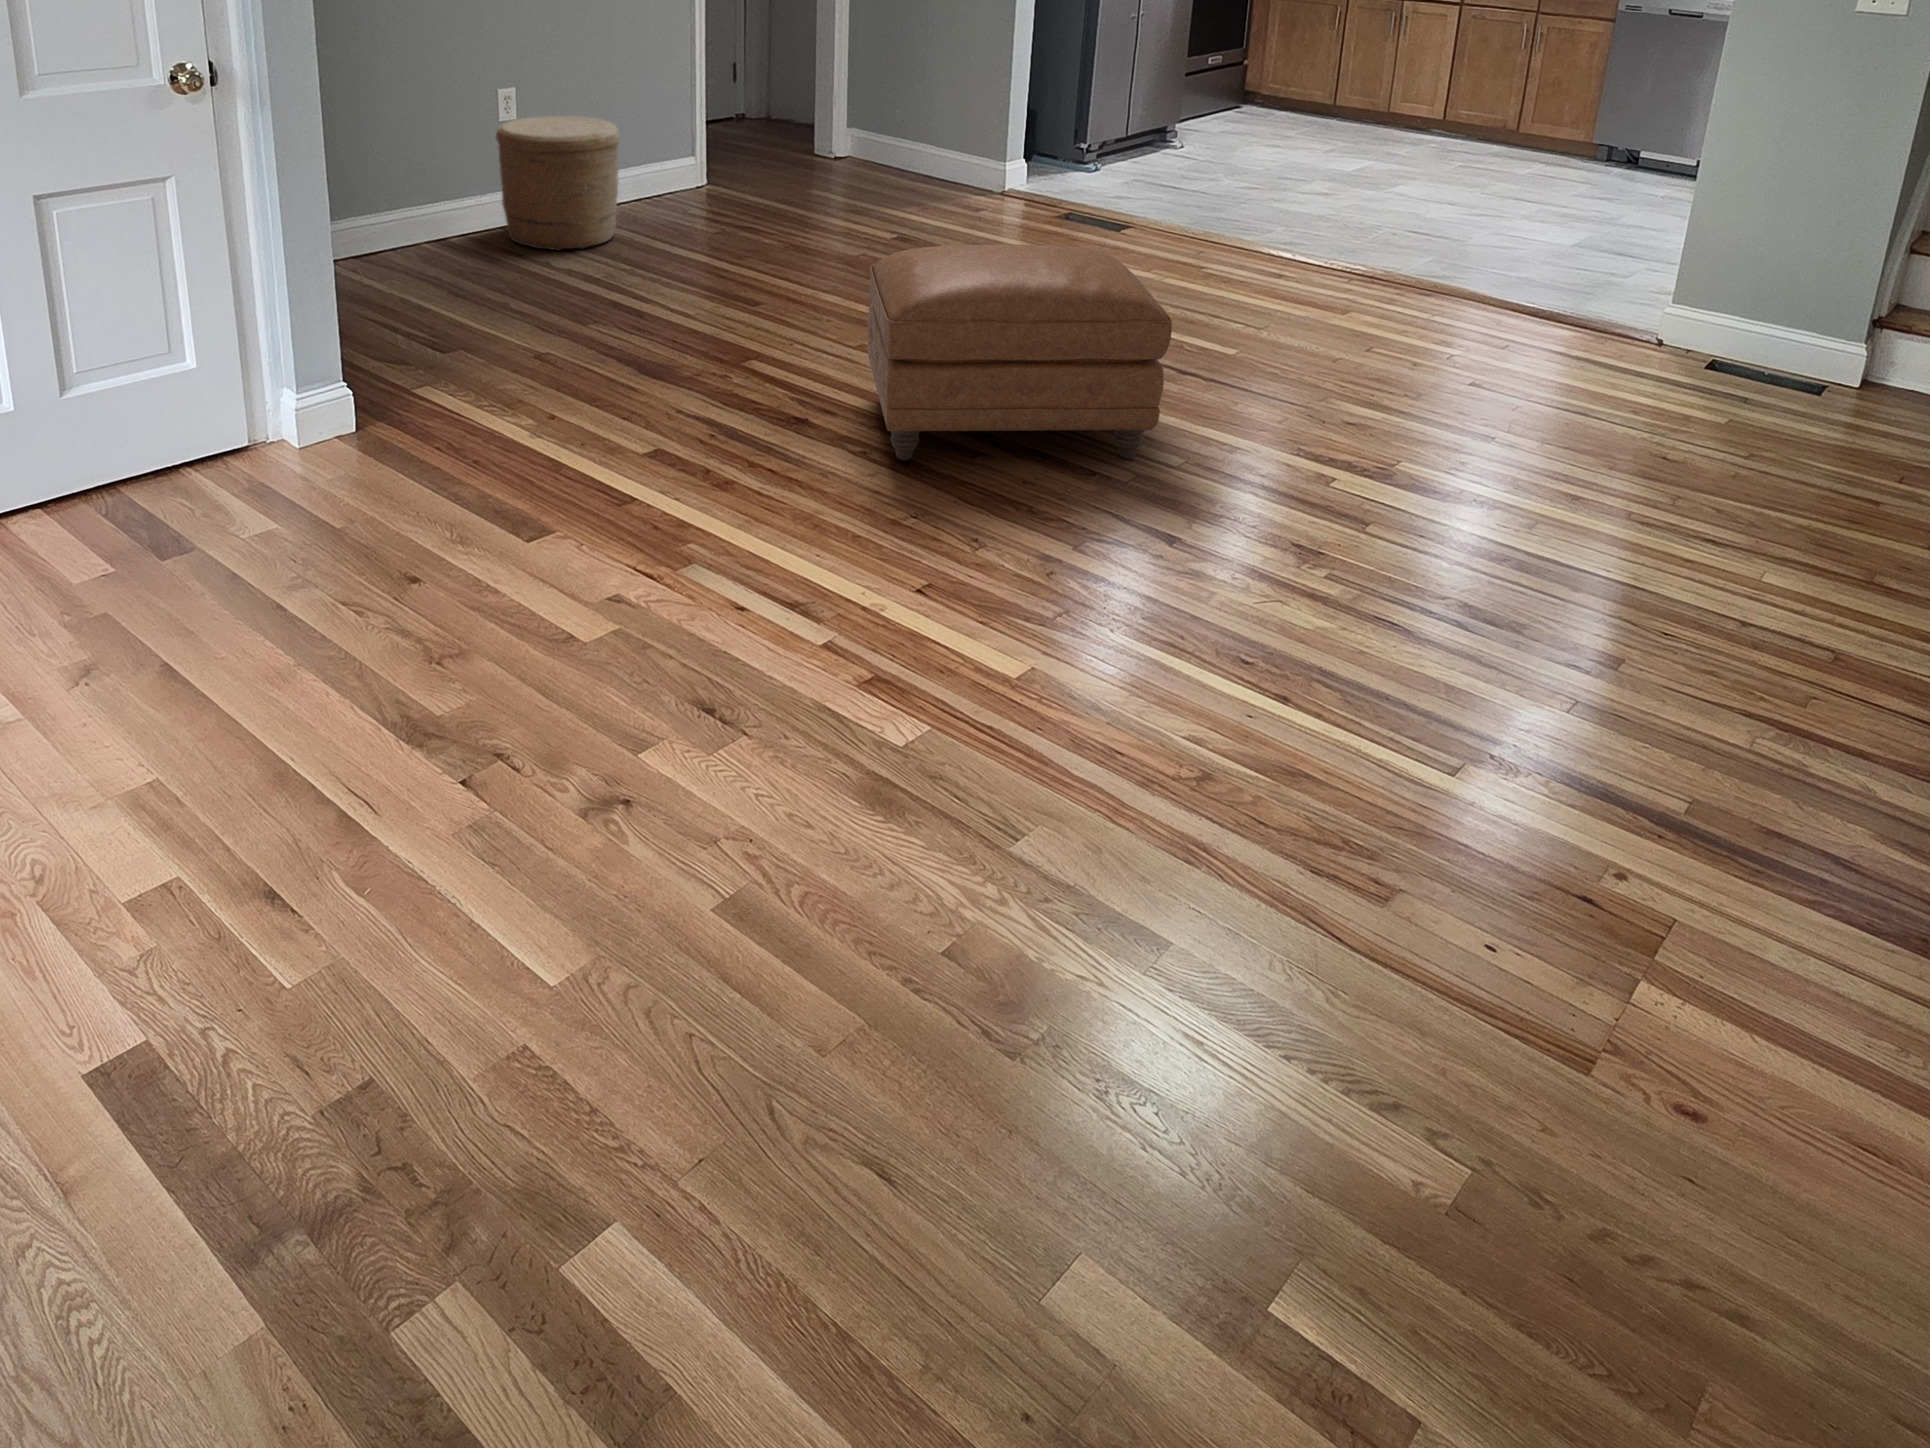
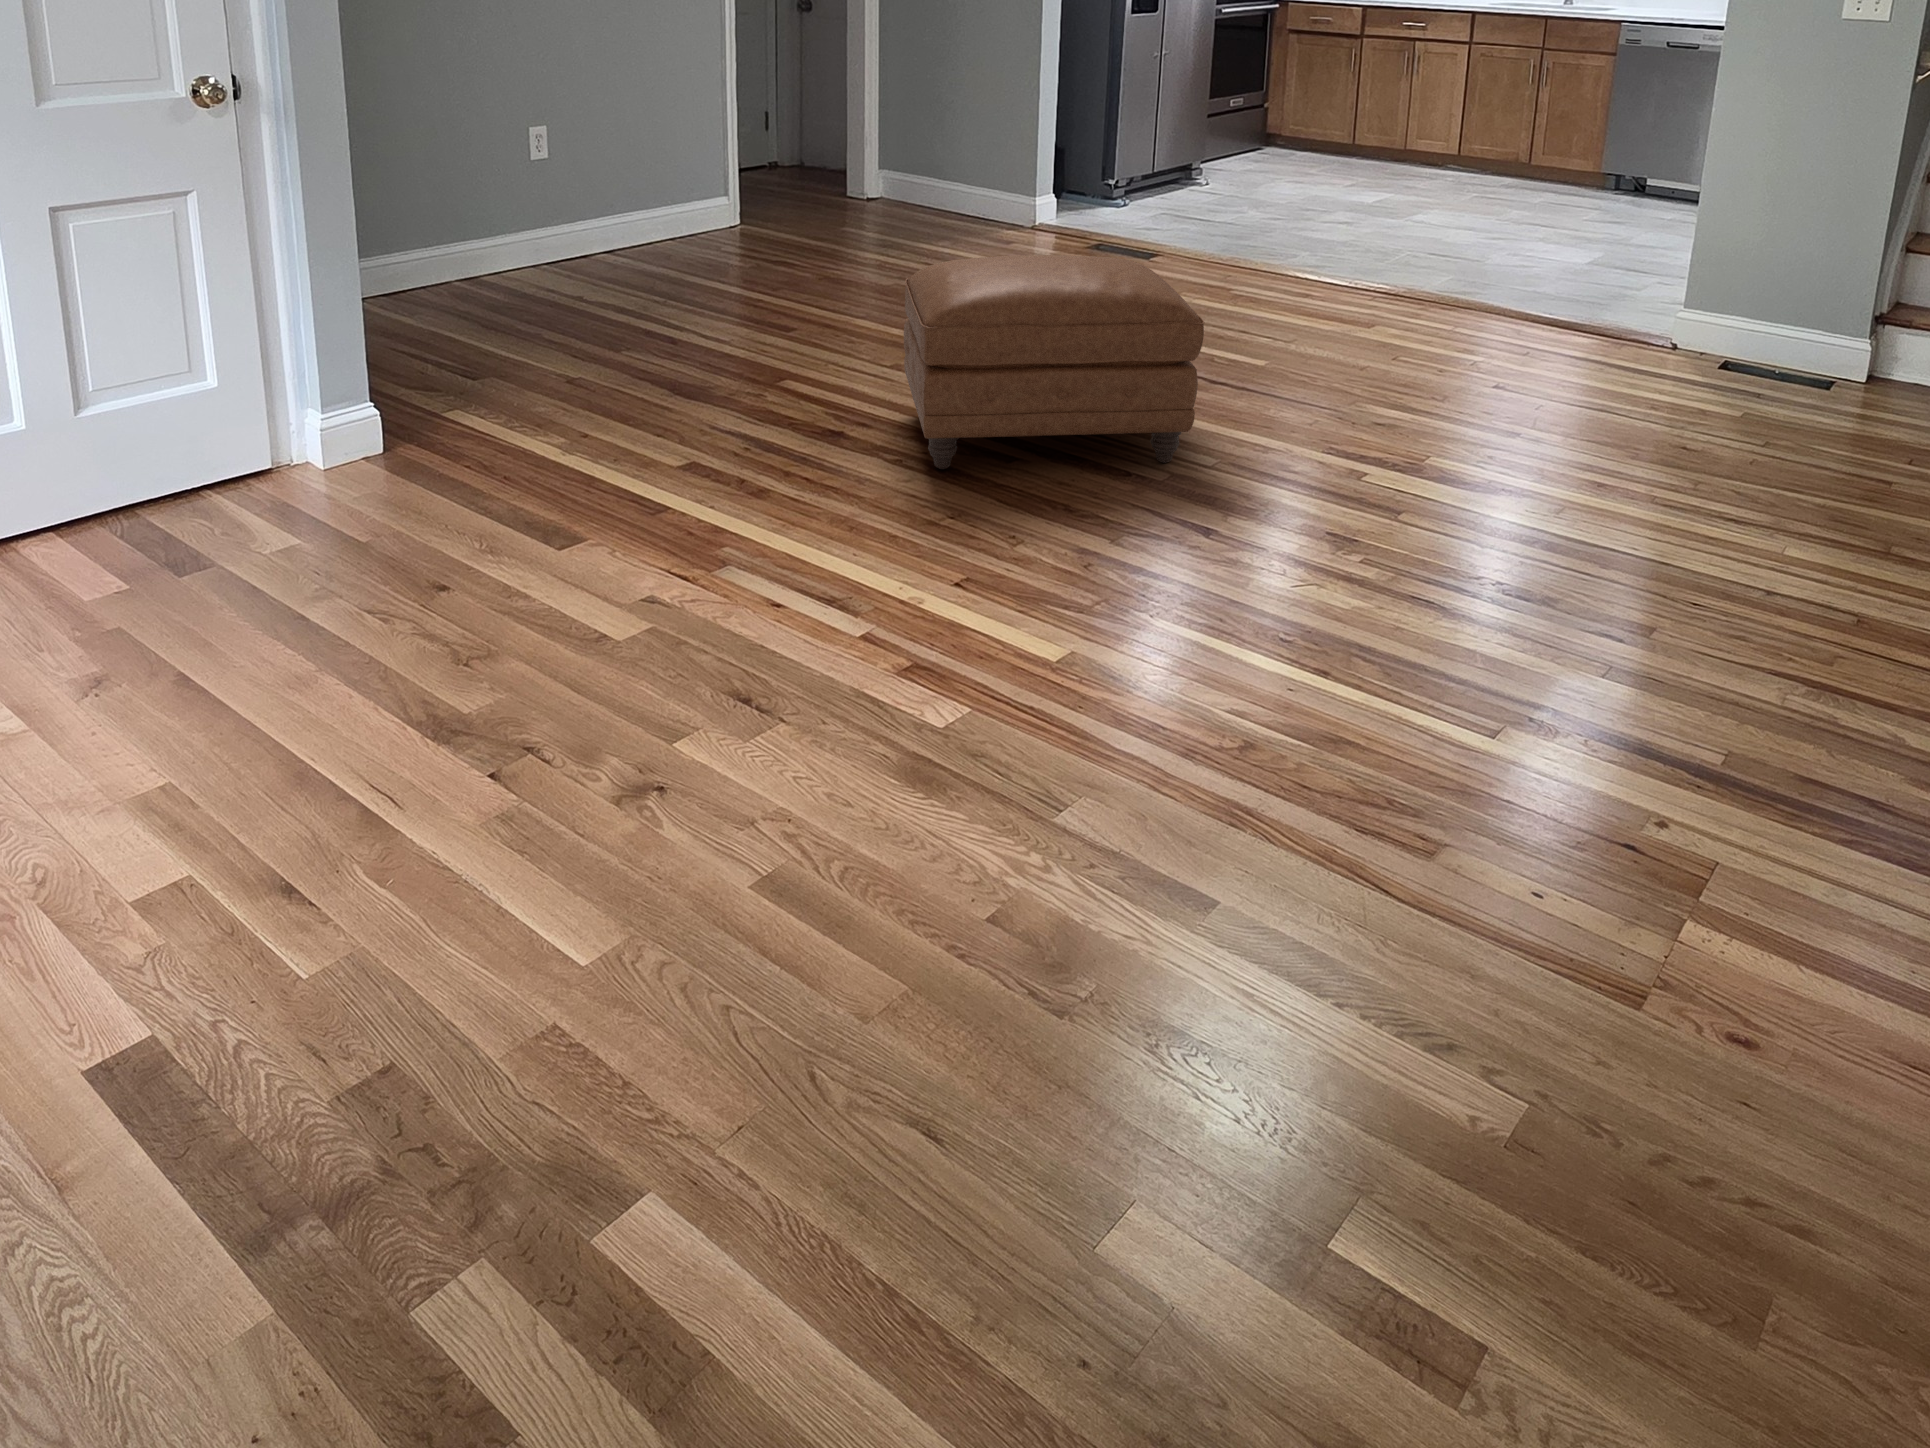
woven basket: present [496,116,620,250] -> none [526,153,653,286]

